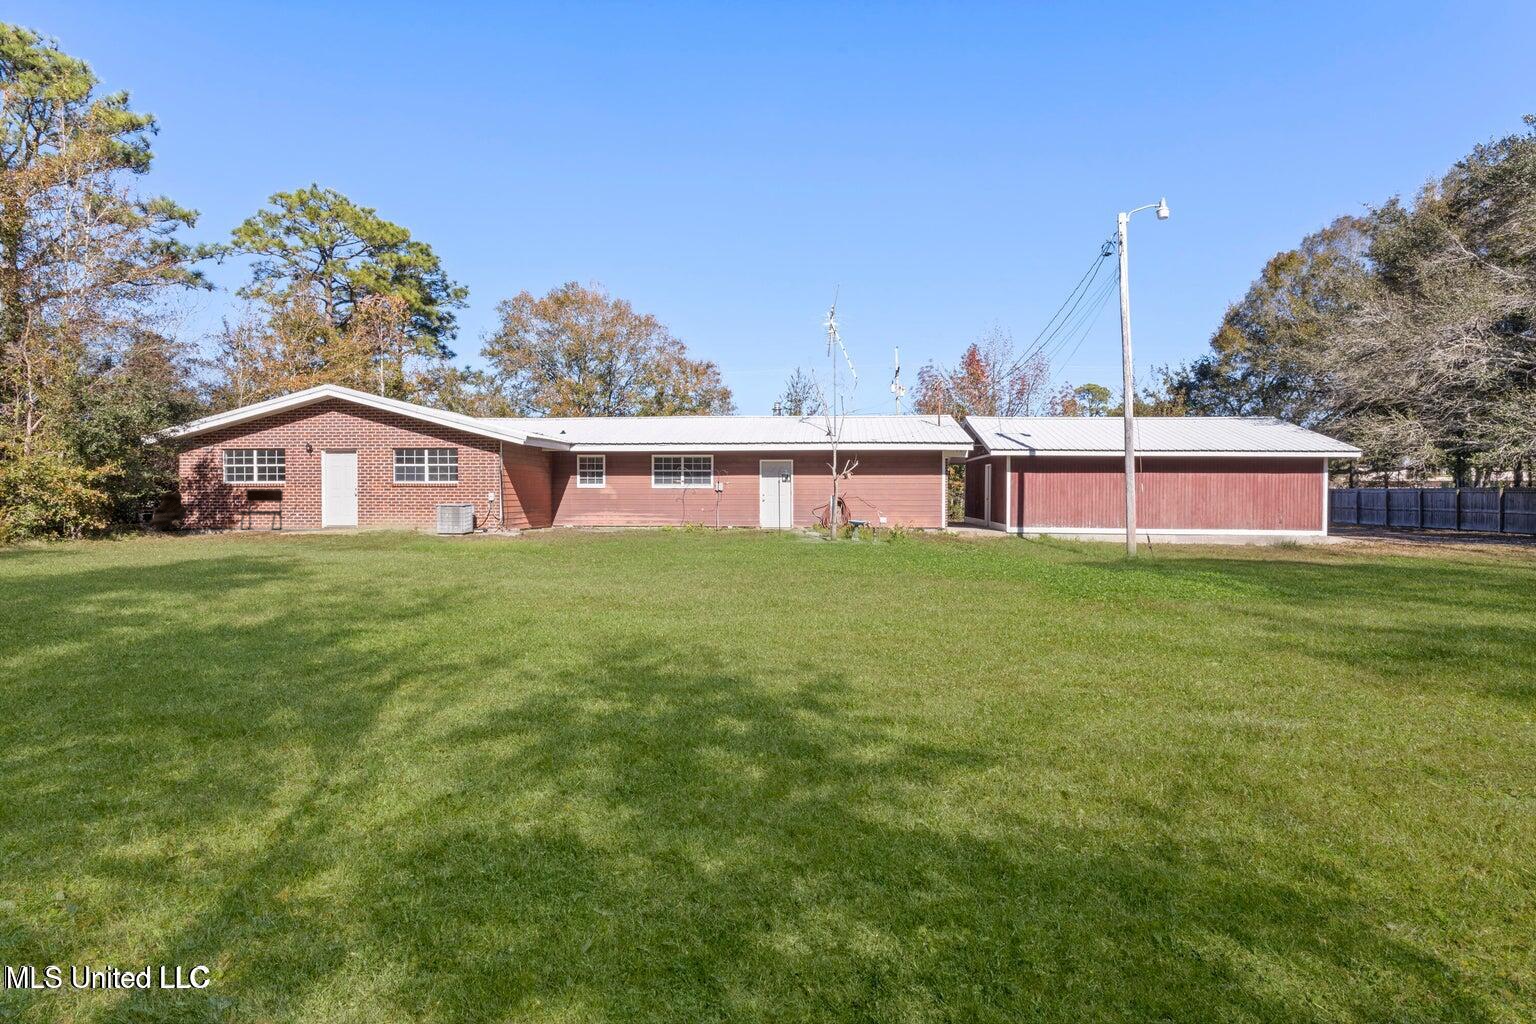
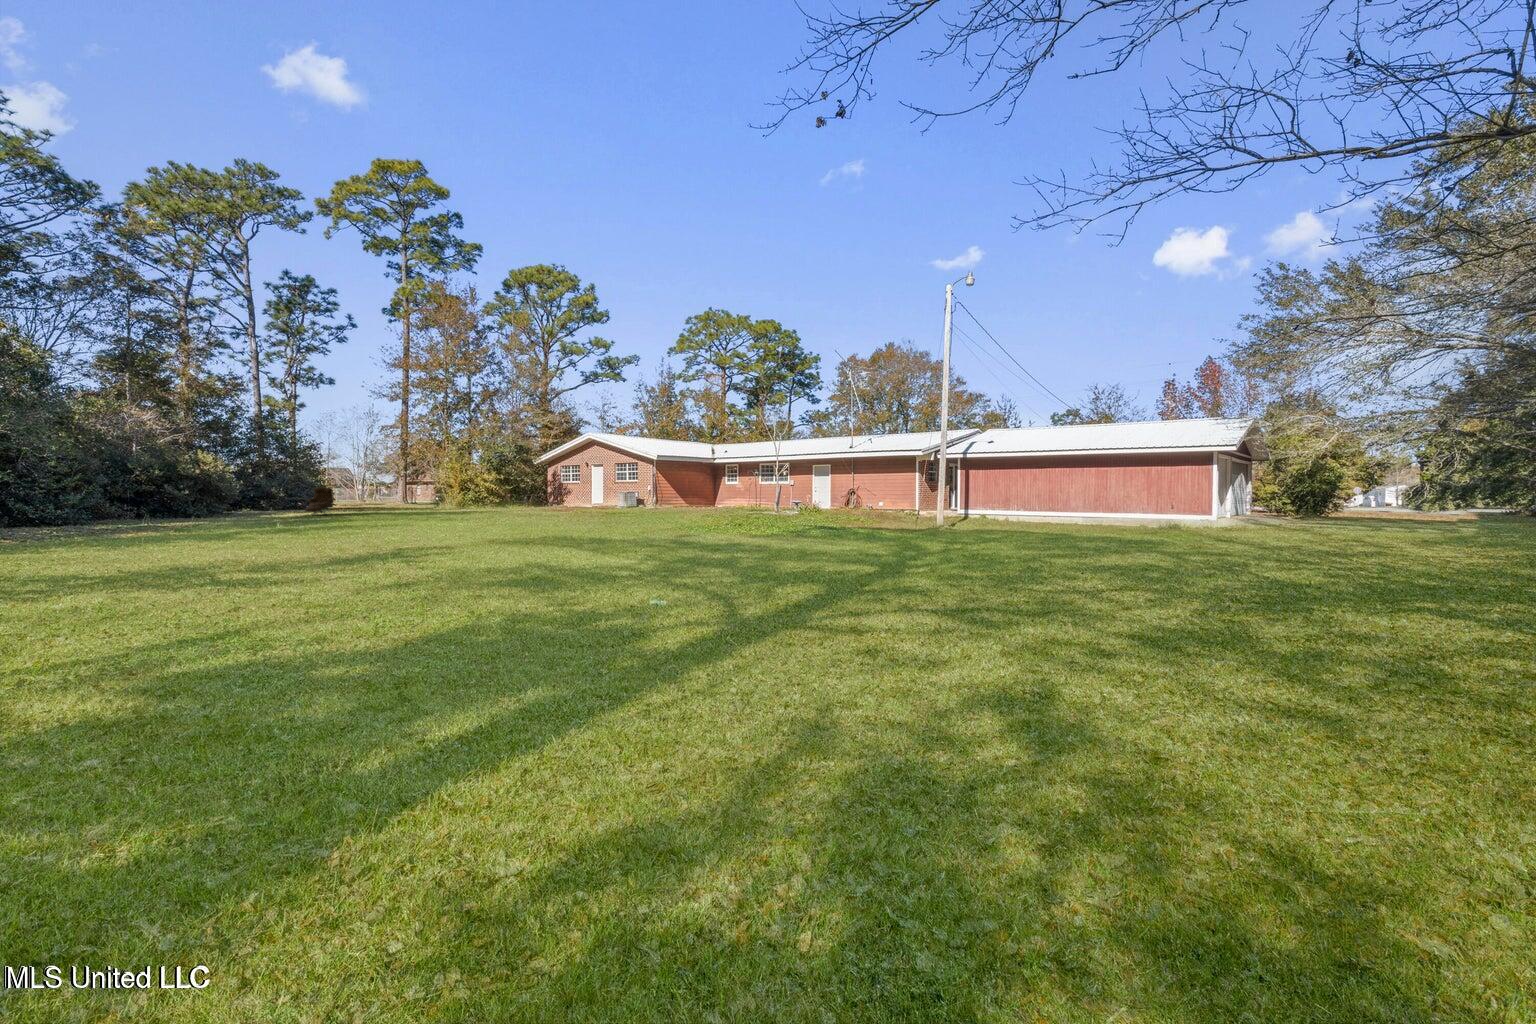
bench: present [235,489,283,530] -> none [369,484,406,515]

